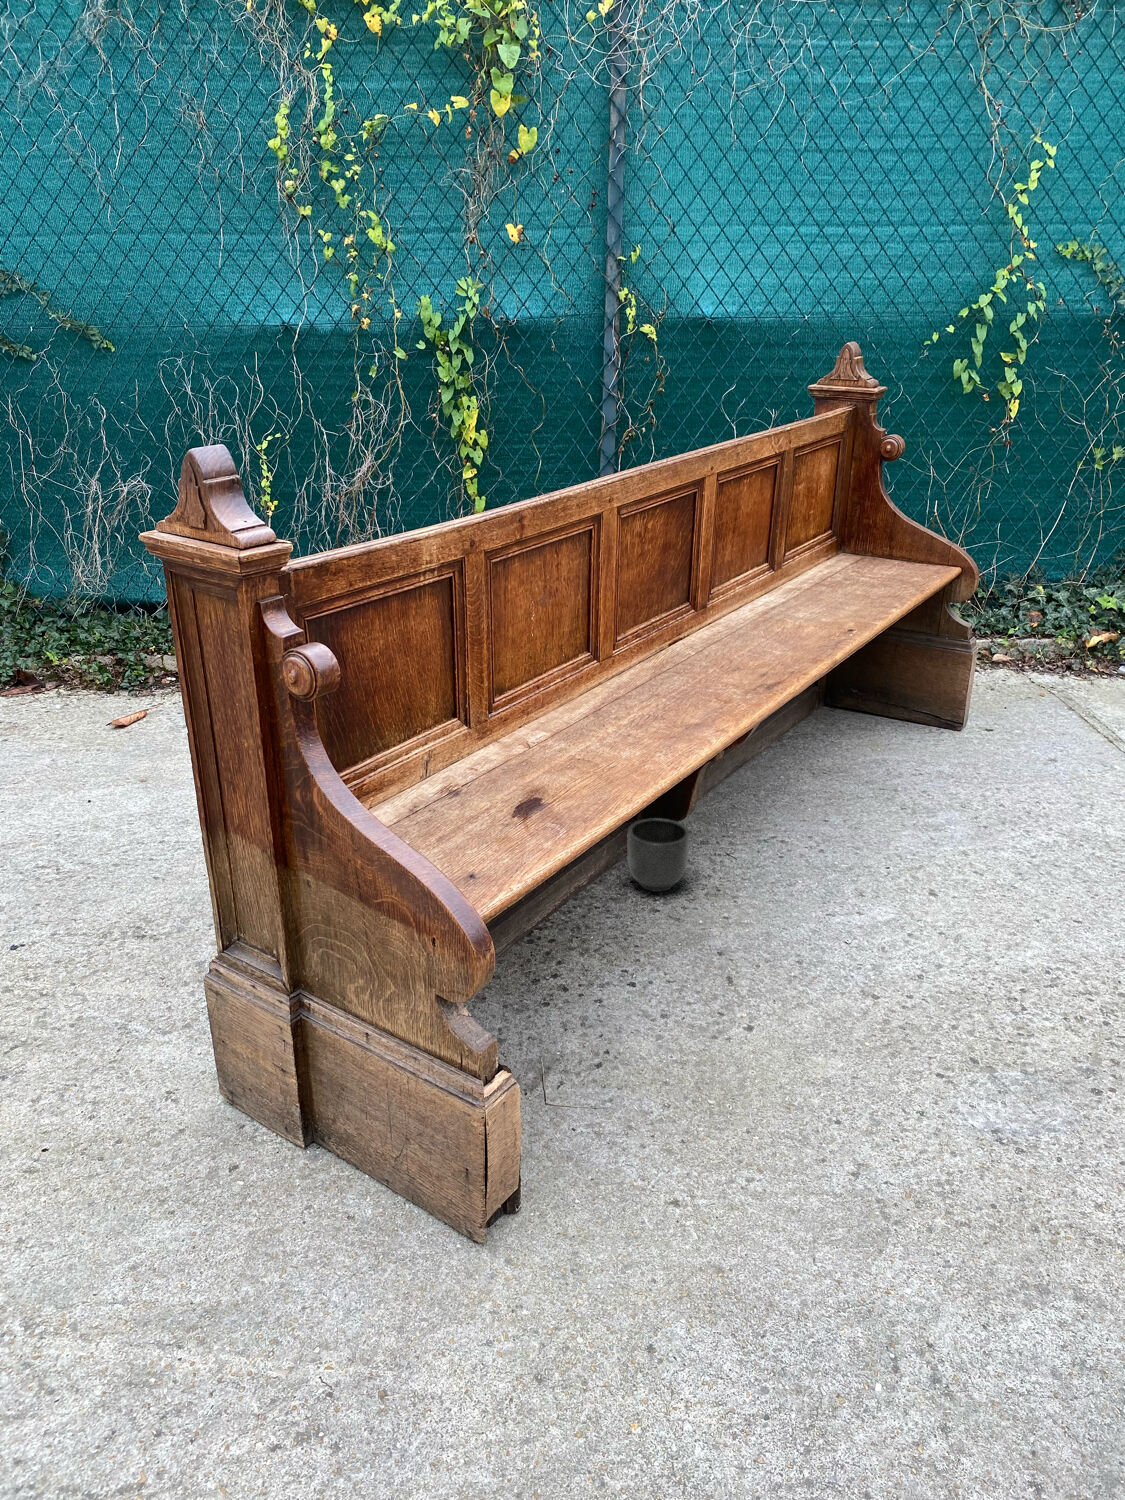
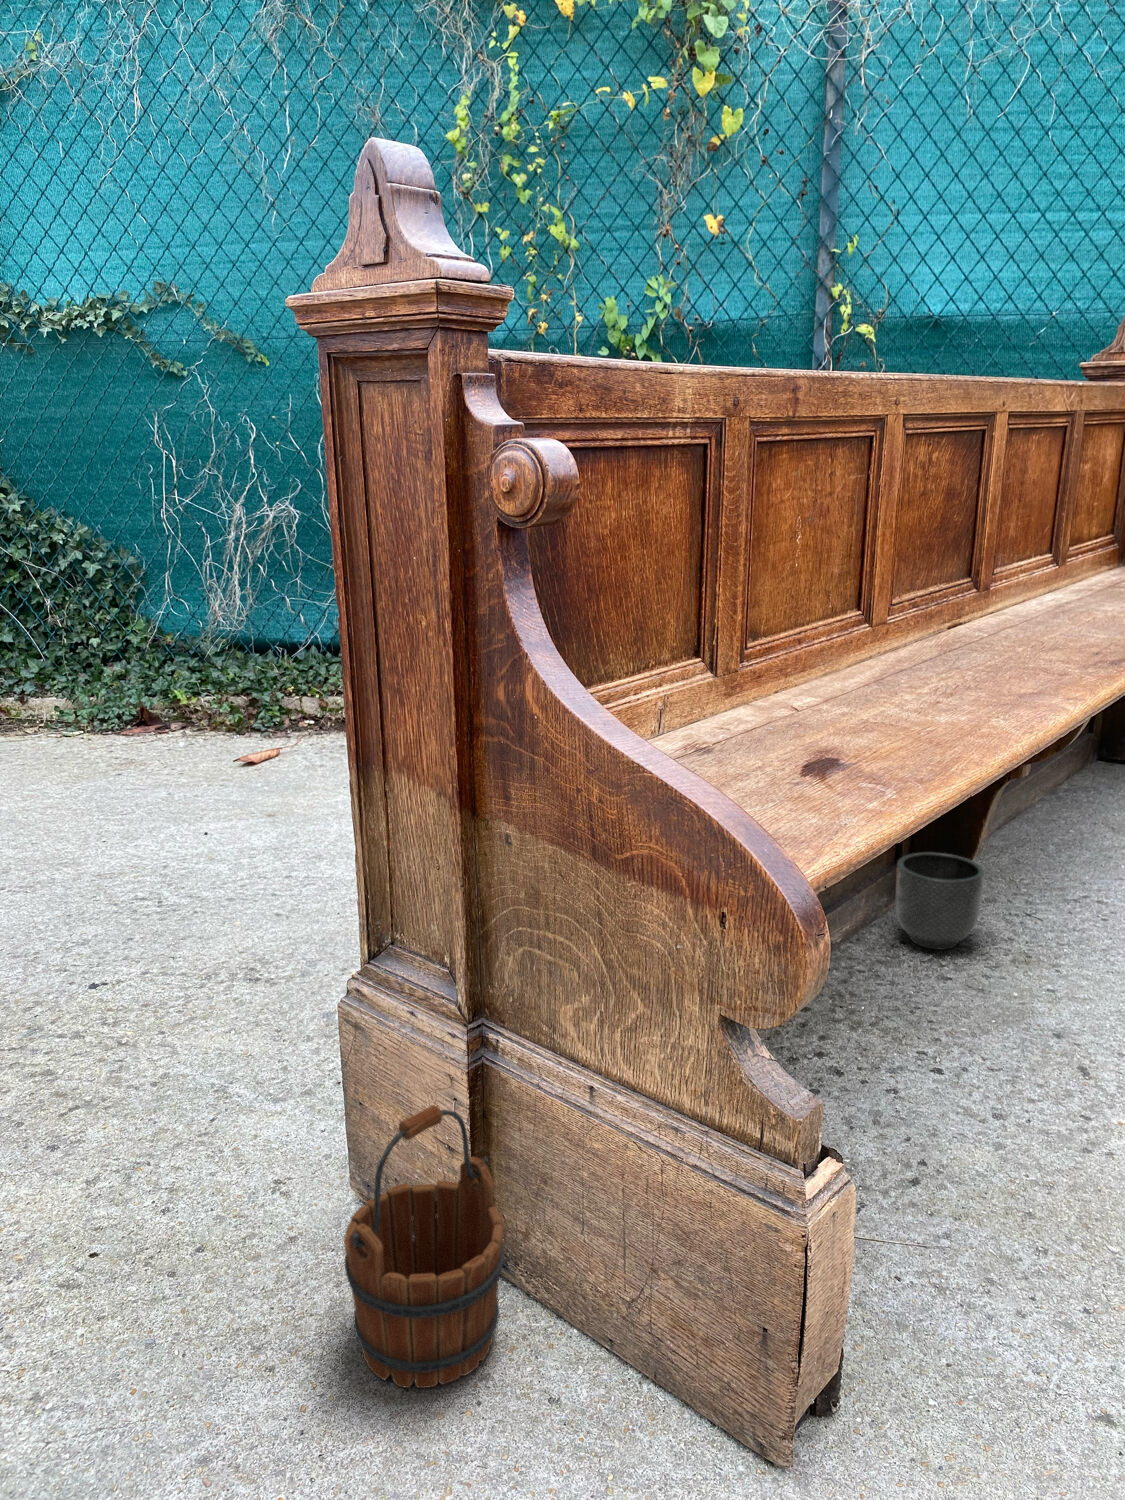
wooden bucket: none [215,1047,318,1215] -> present [344,1105,504,1388]

